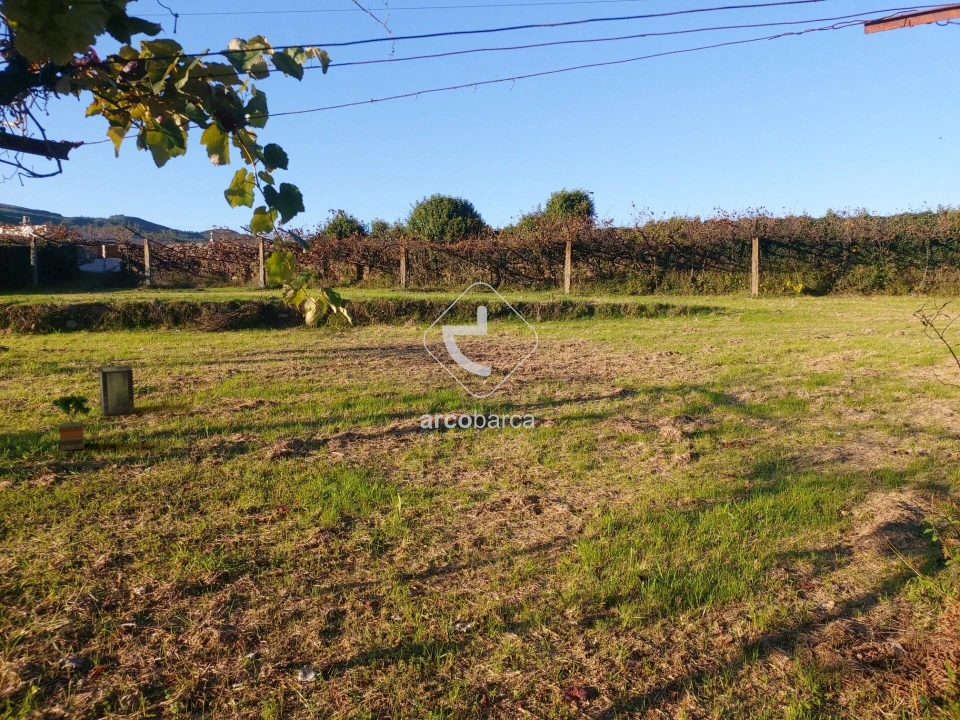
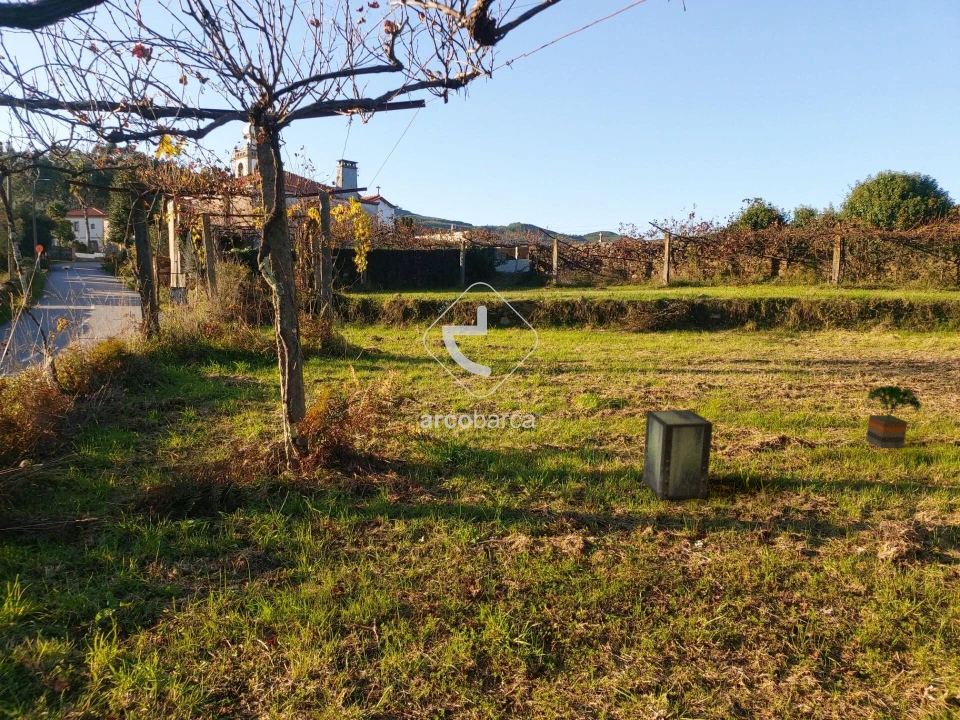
potted tree: present [52,395,92,450] -> present [866,386,922,448]

